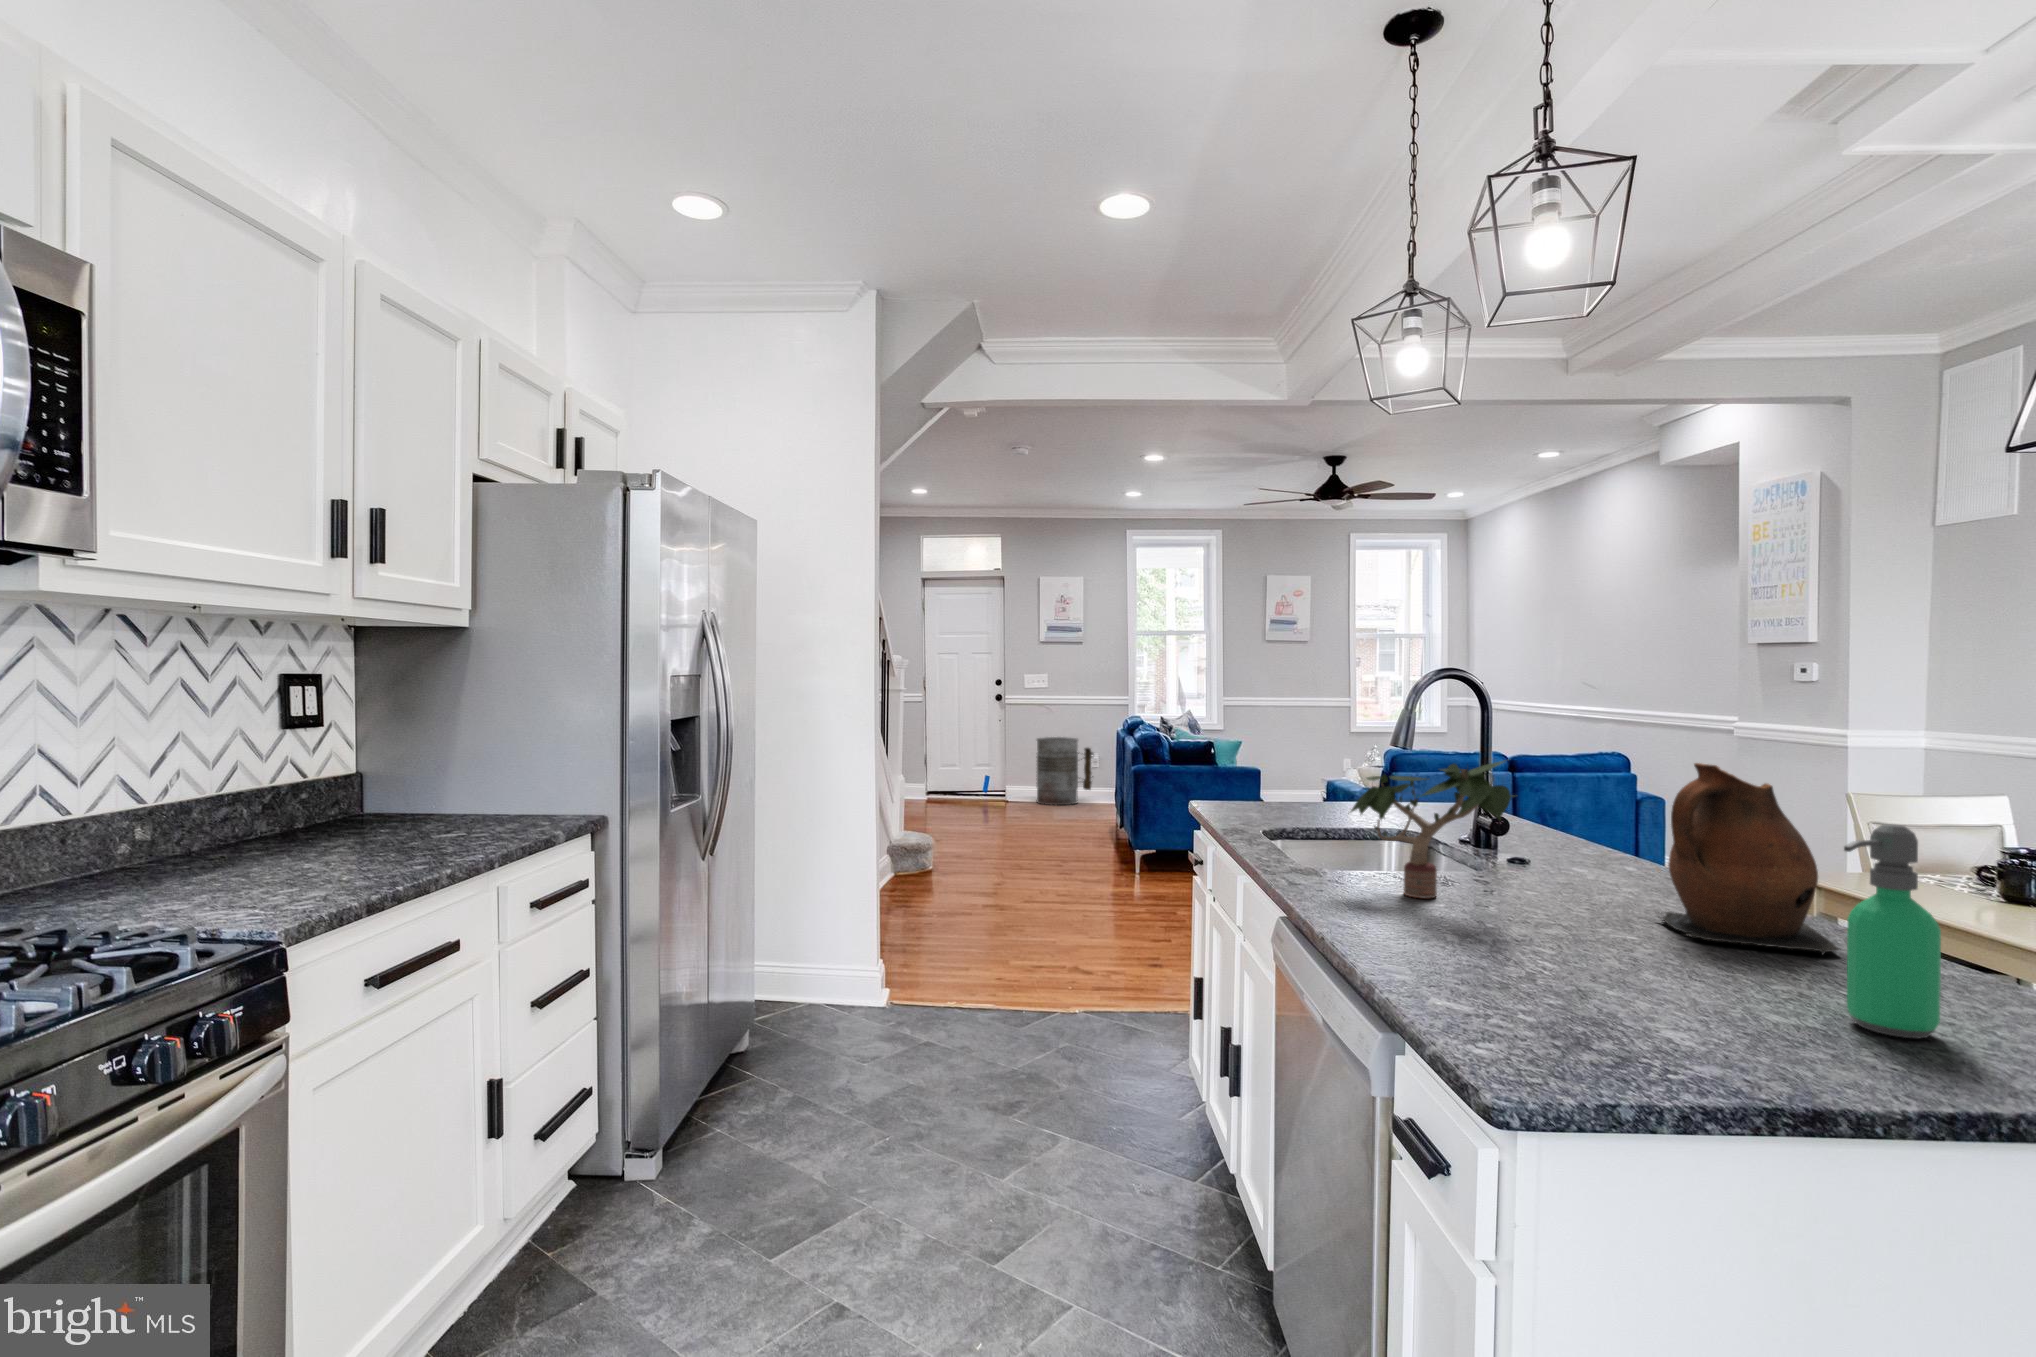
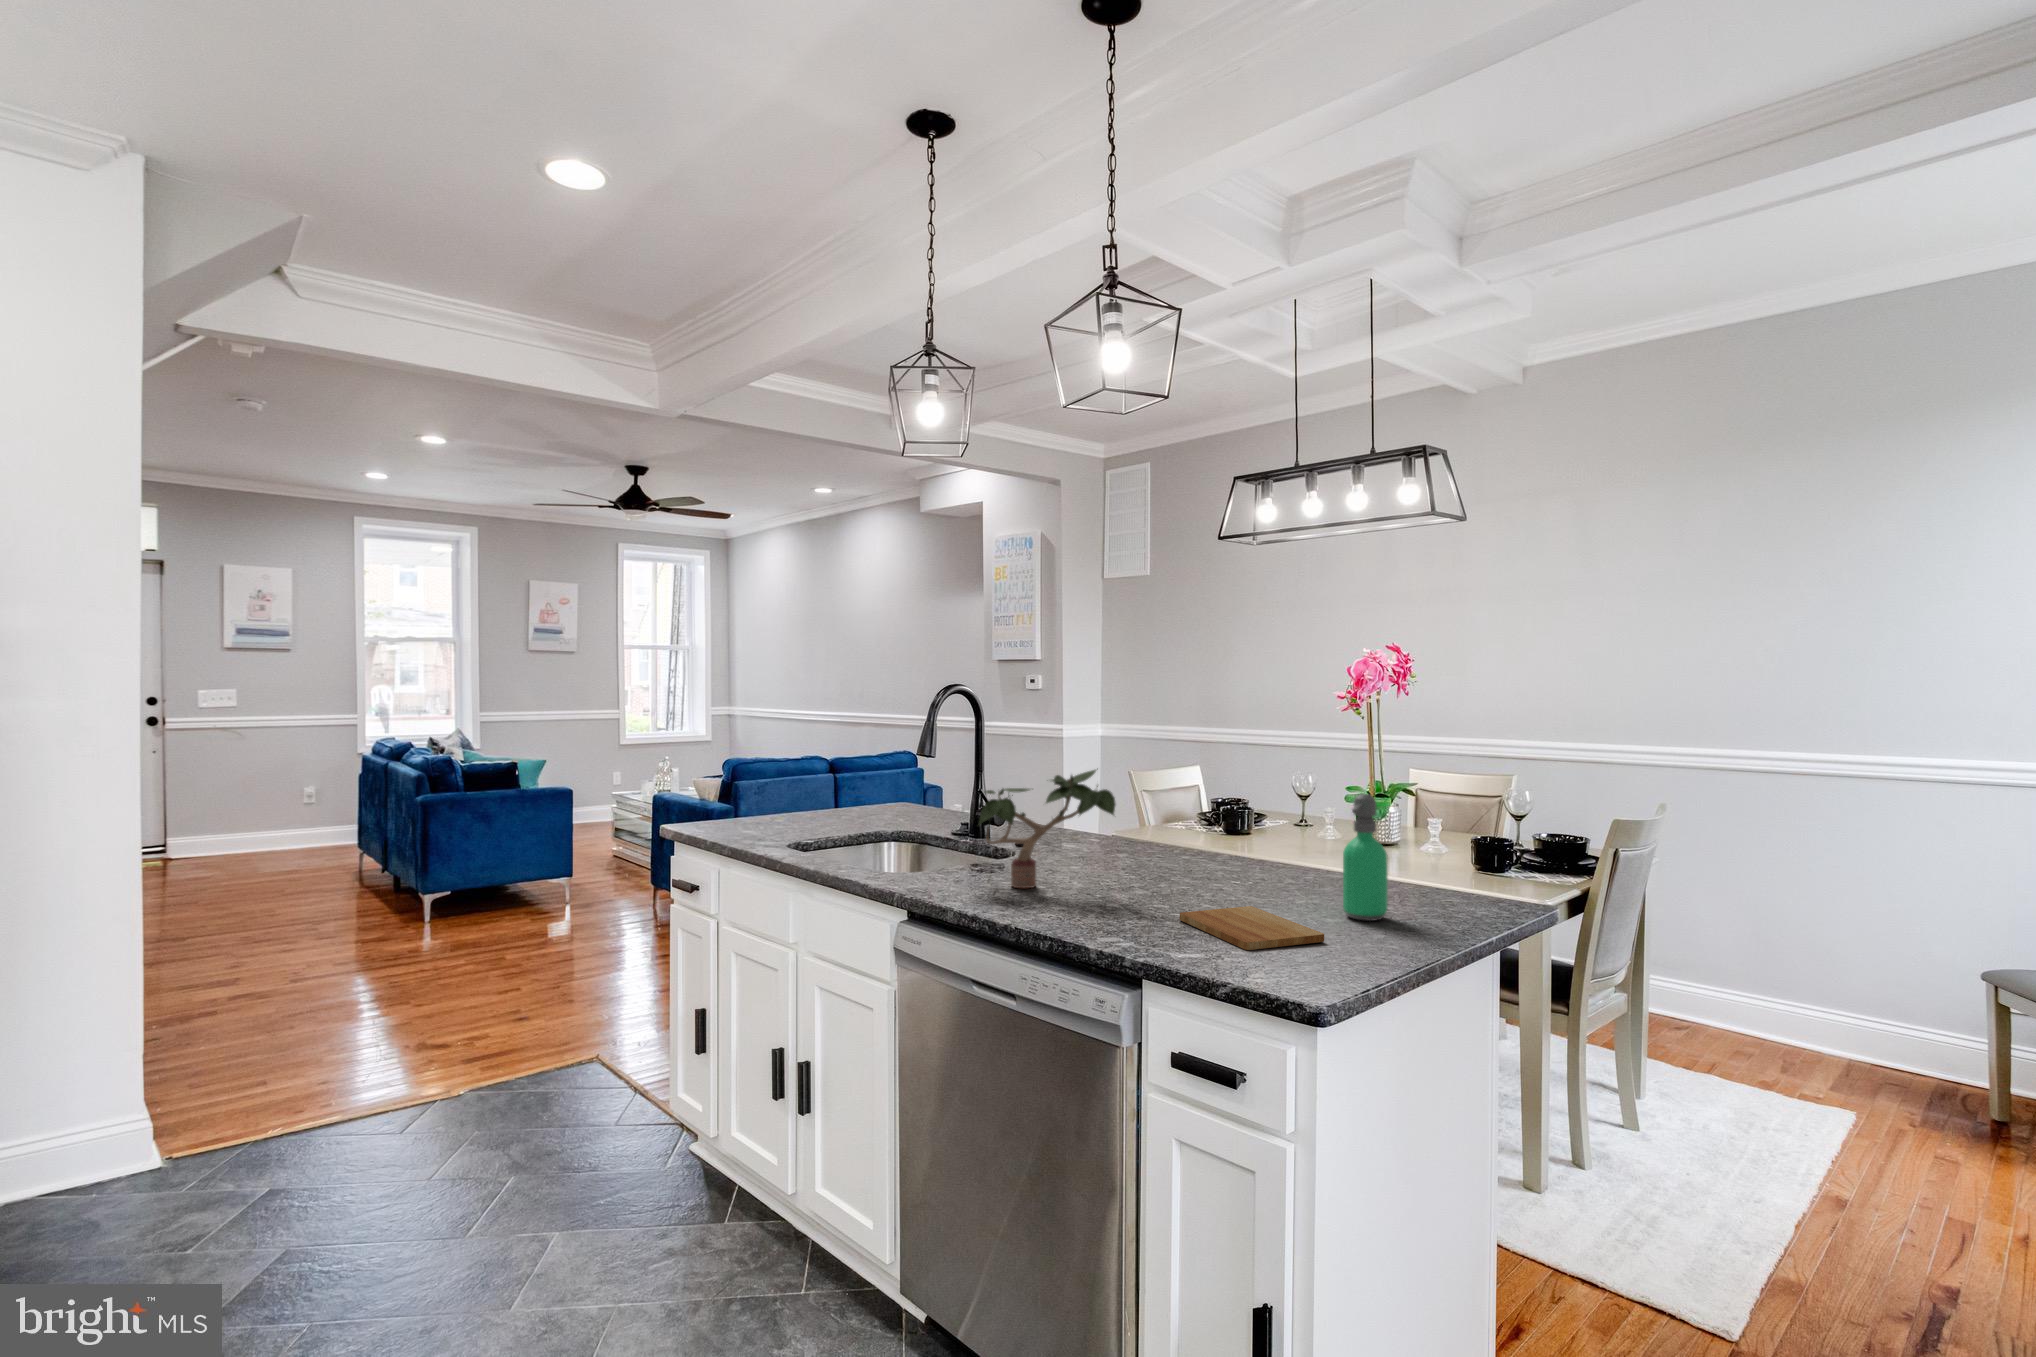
trash can: present [1036,737,1093,805] -> none [214,772,307,863]
ceramic pitcher: present [1662,763,1839,955] -> none [1168,762,1280,885]
cutting board: none [1540,956,1717,1039] -> present [1180,906,1324,950]

